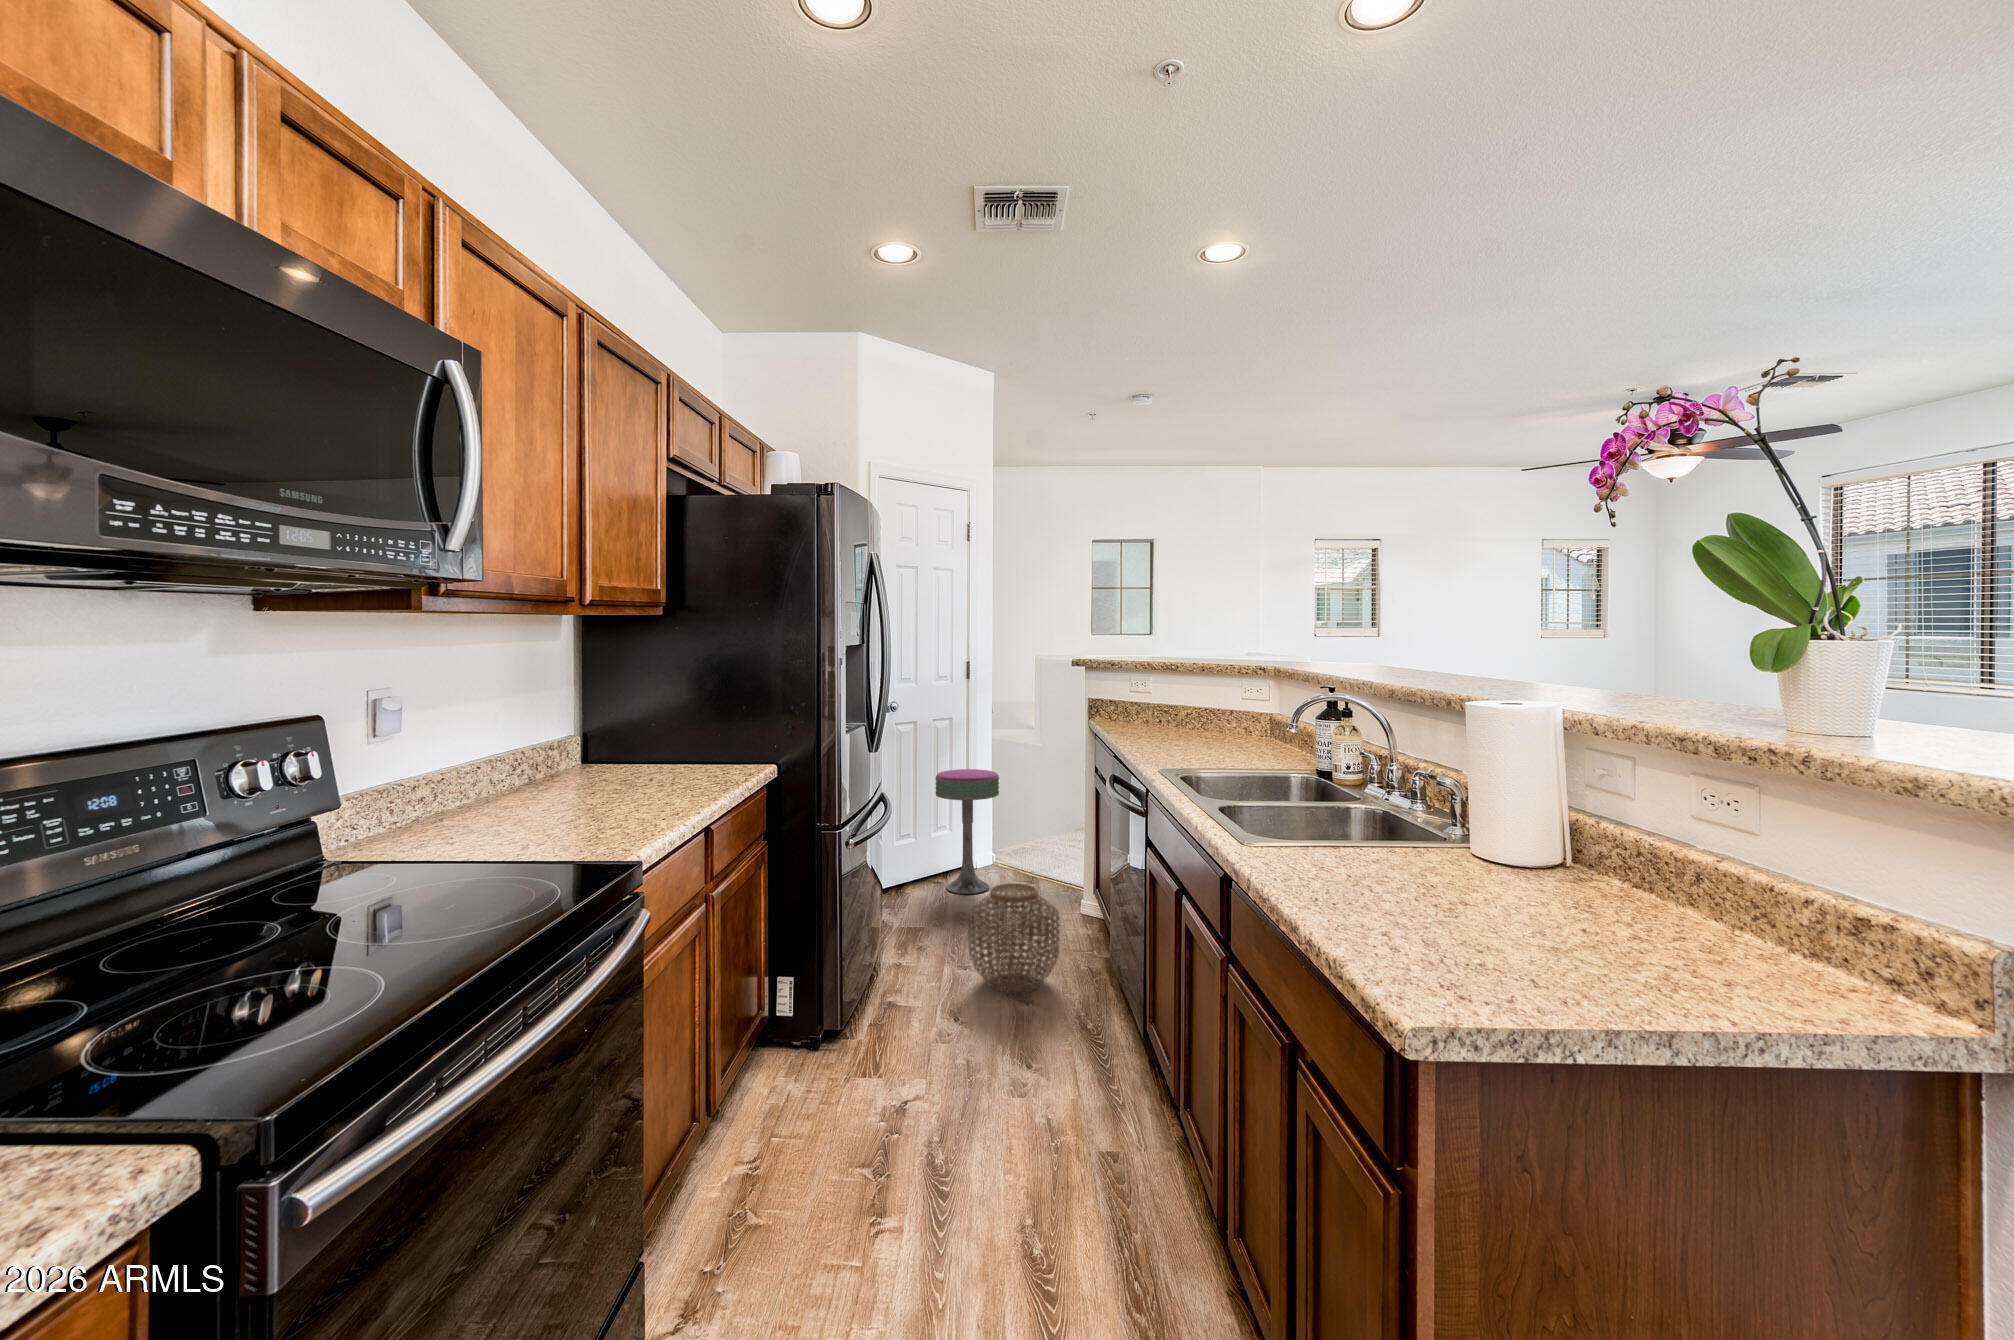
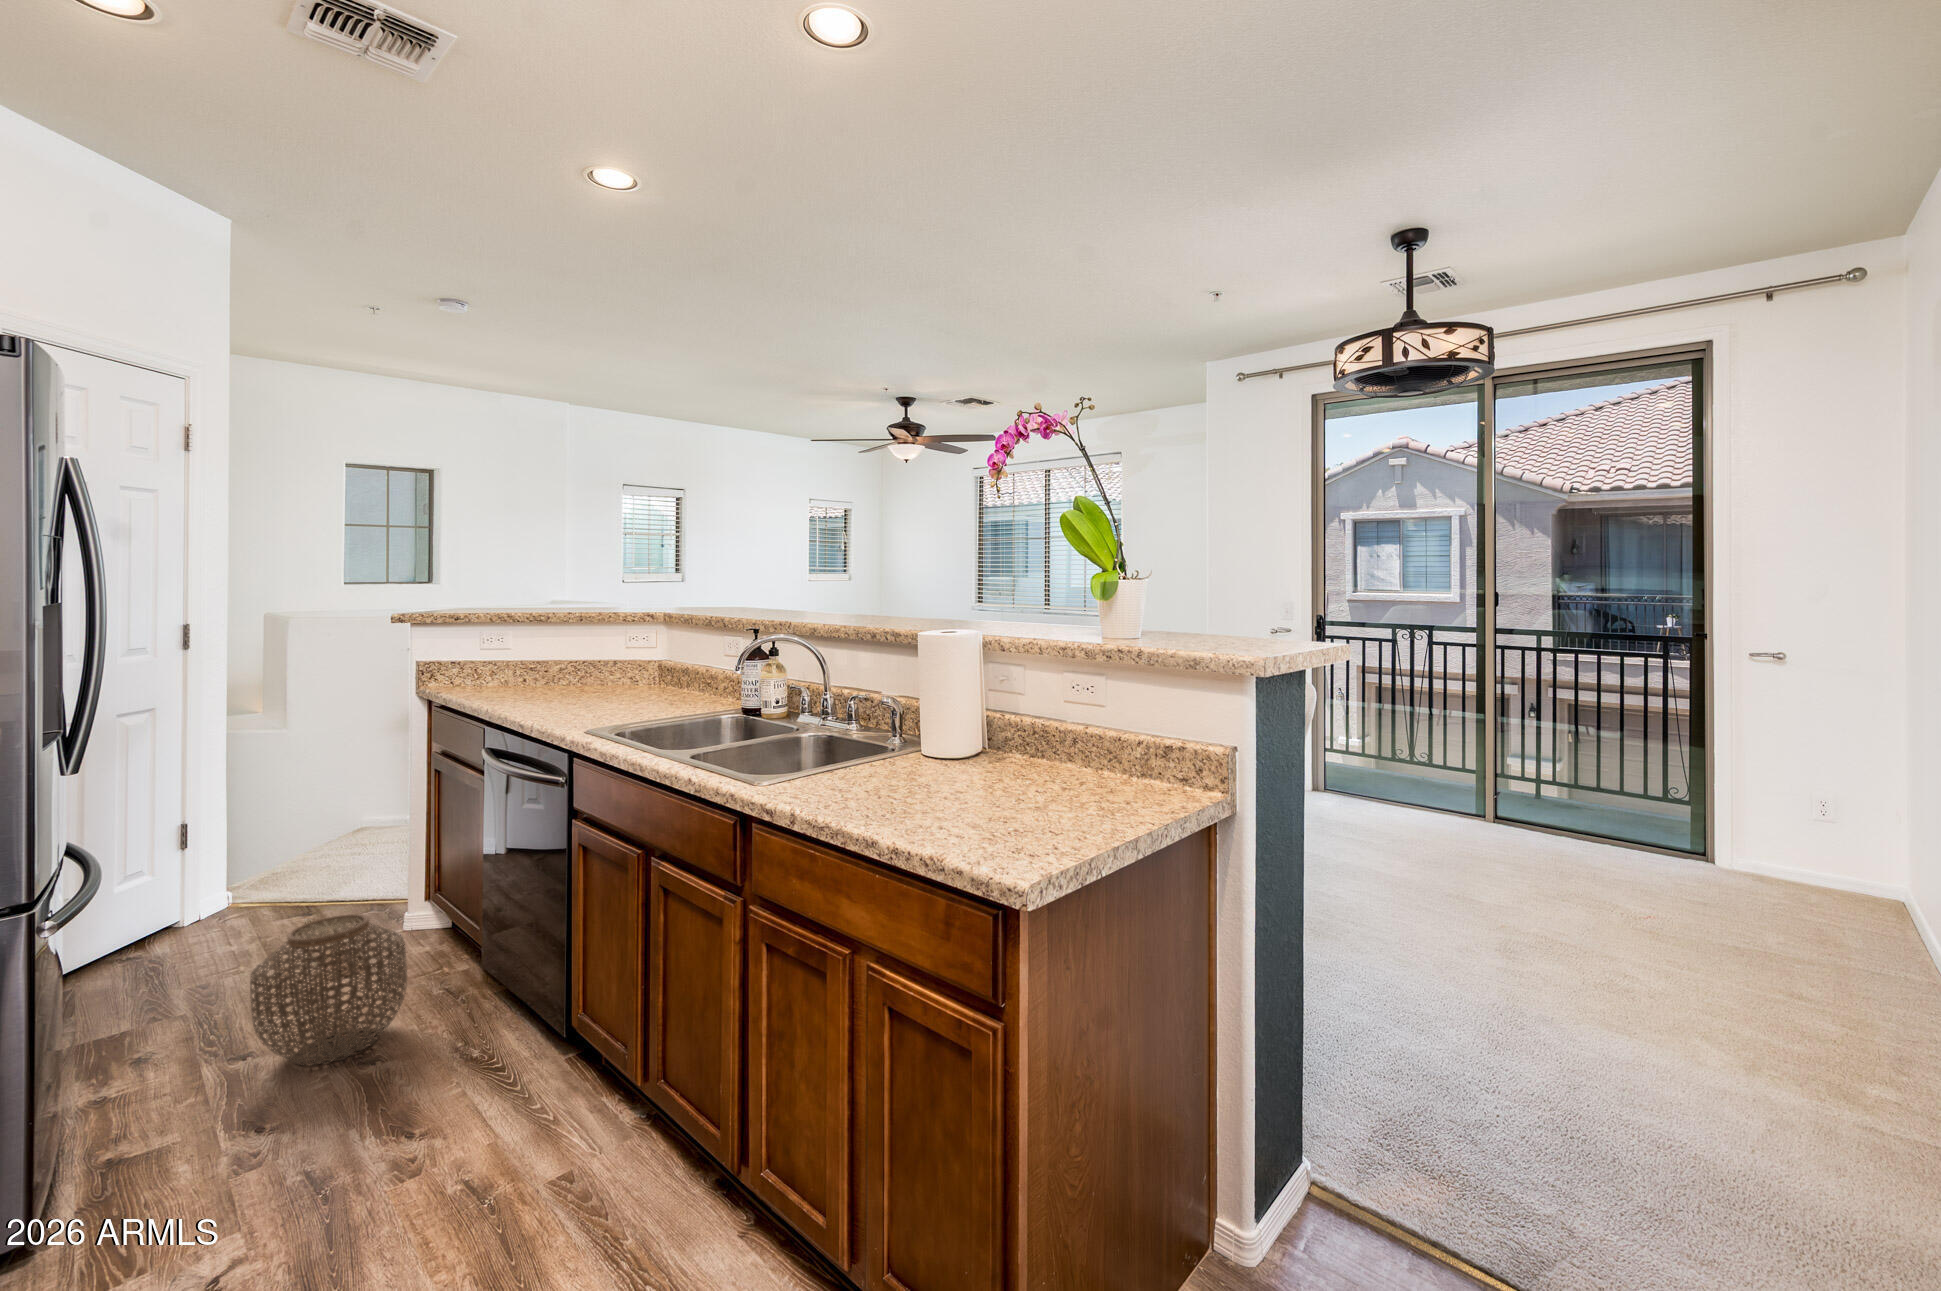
bar stool: present [936,769,999,894] -> none [118,786,246,967]

